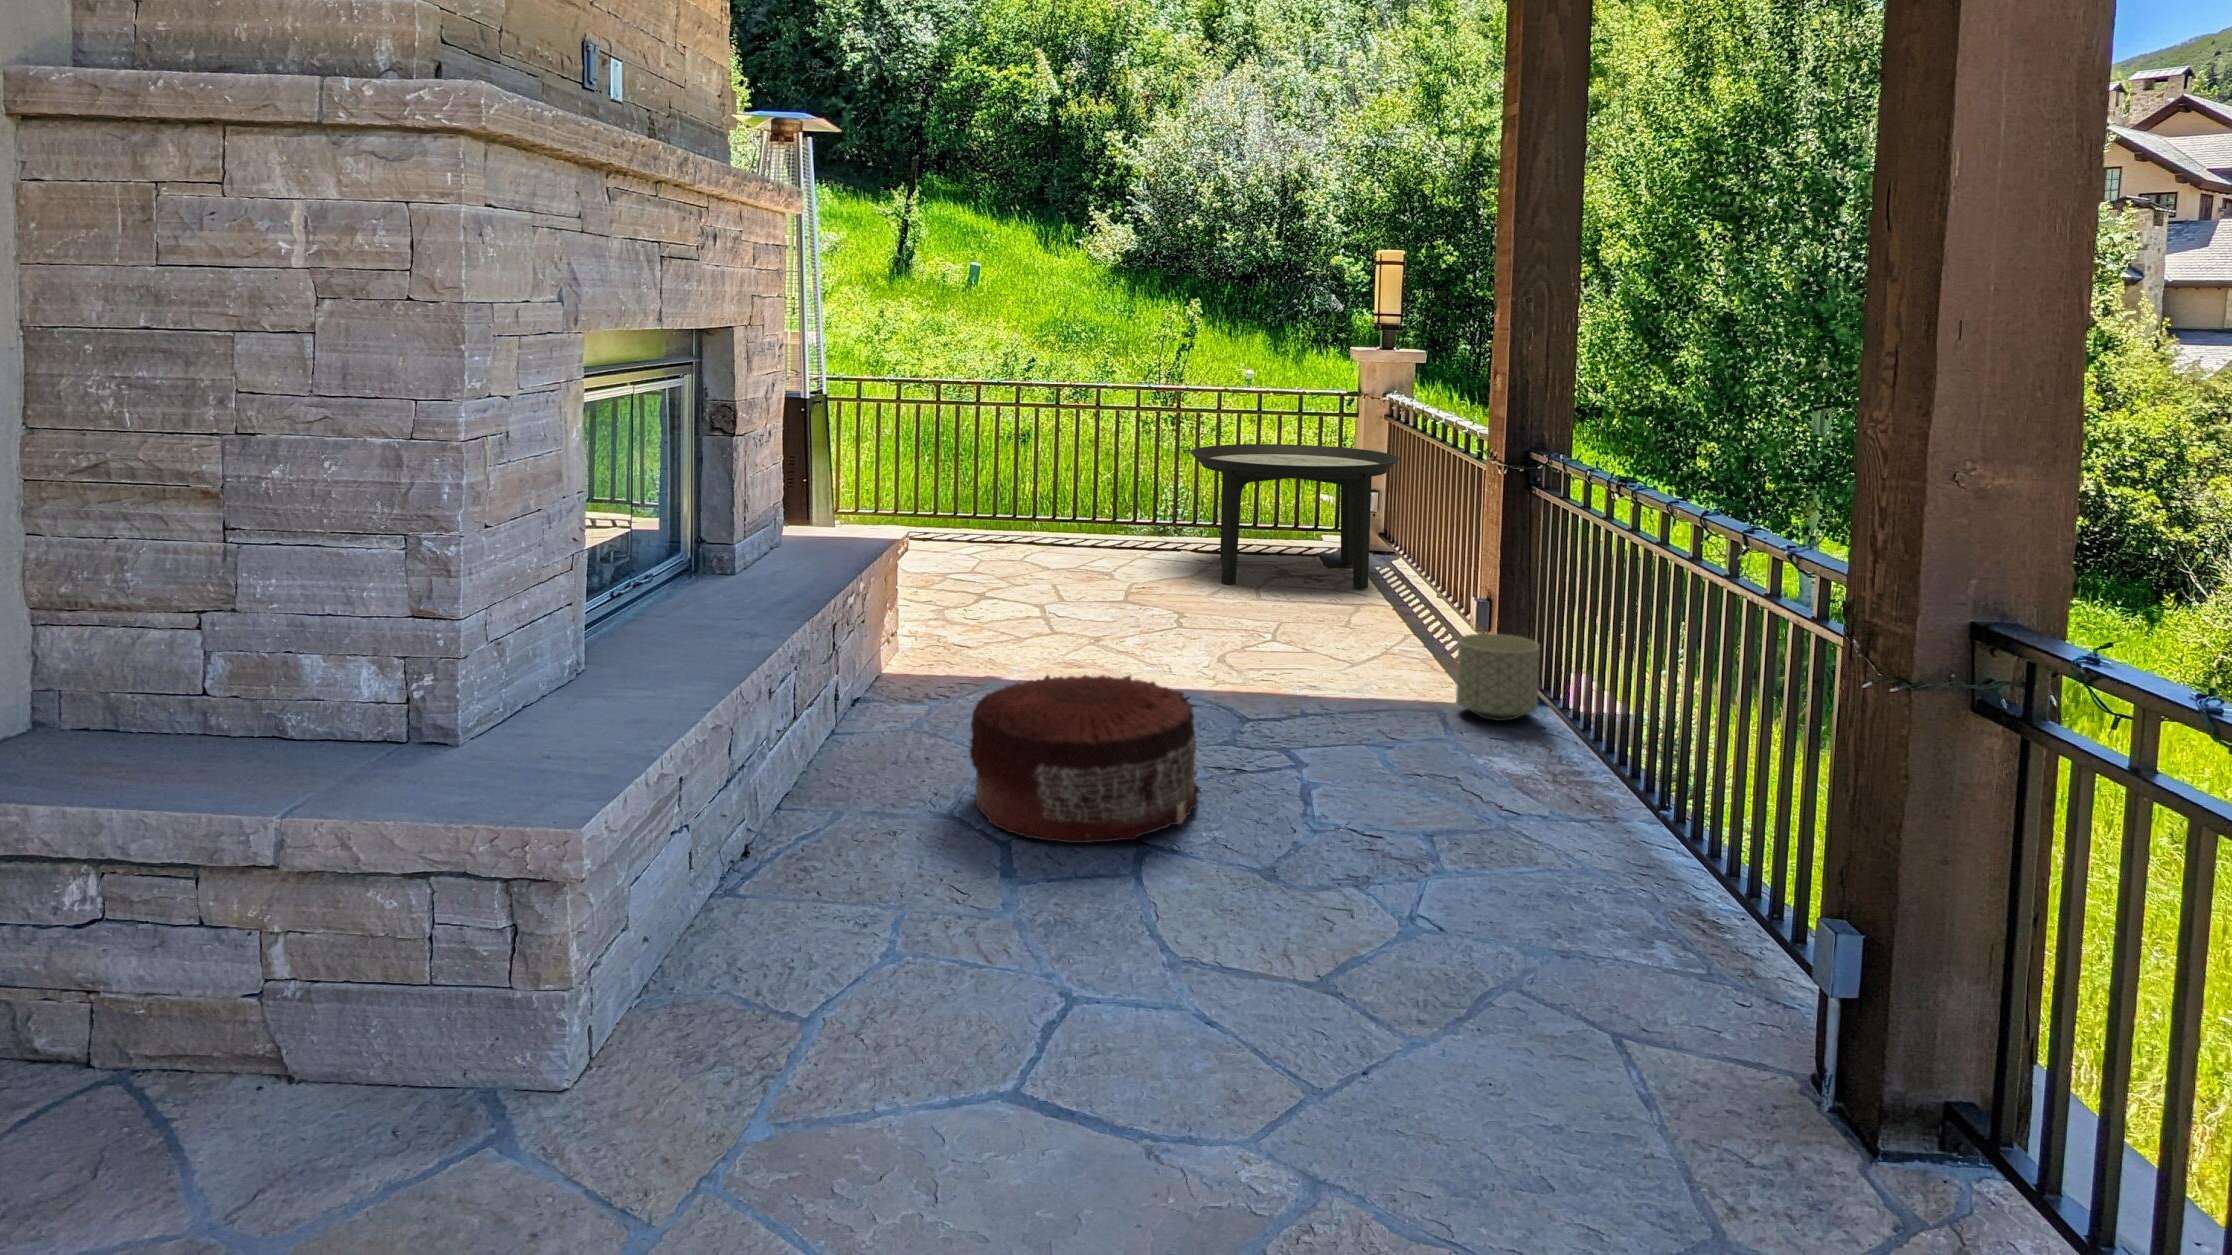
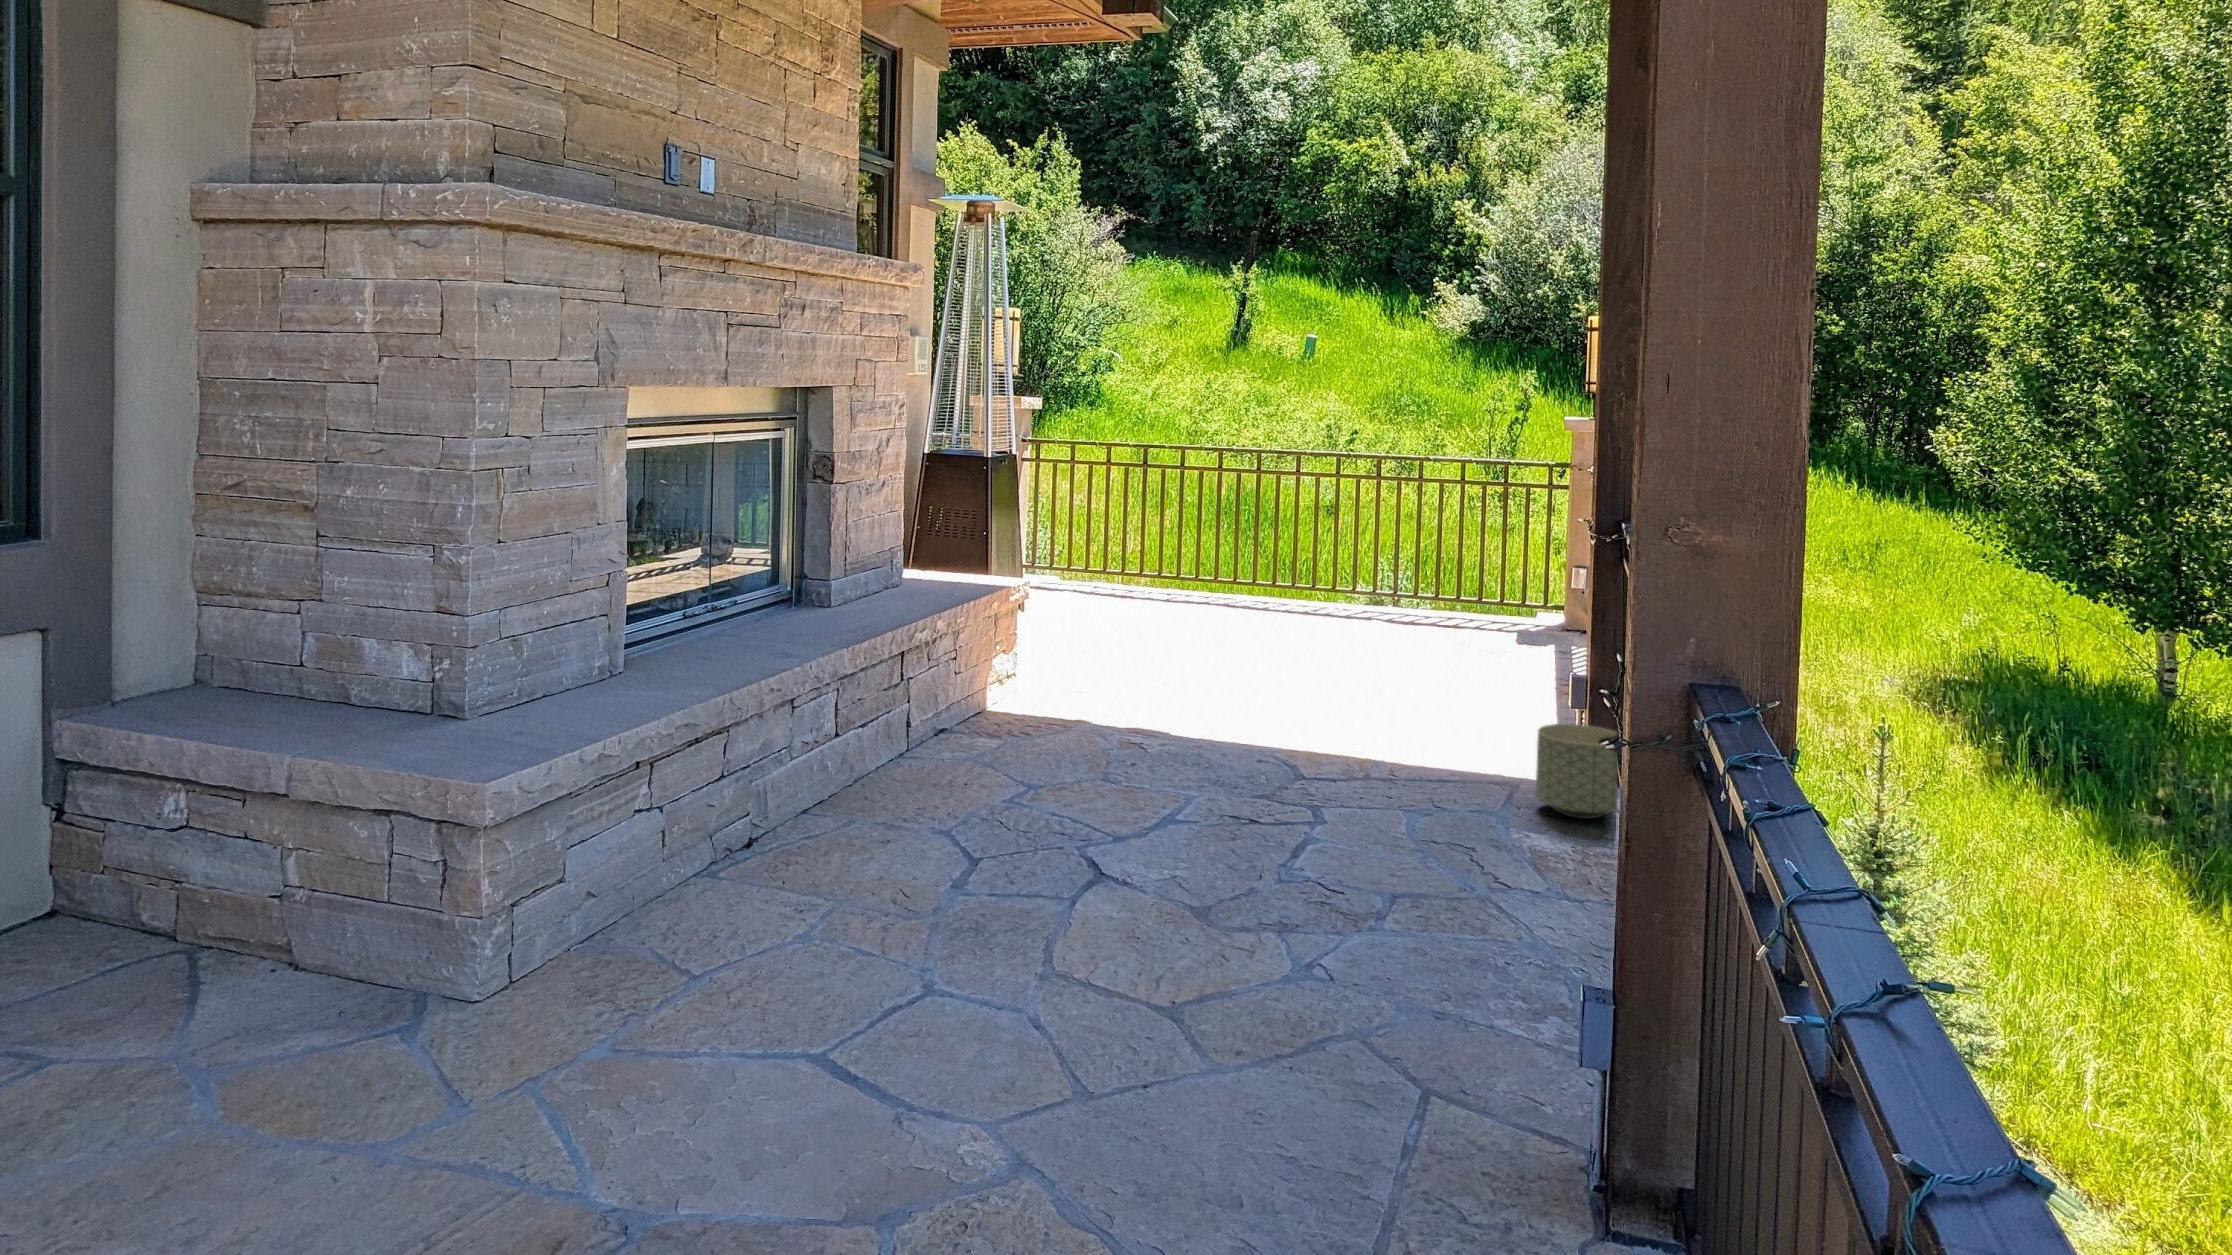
round table: present [1190,444,1400,589] -> none [1384,522,1611,679]
pouf: present [970,675,1200,843] -> none [960,720,1184,881]

